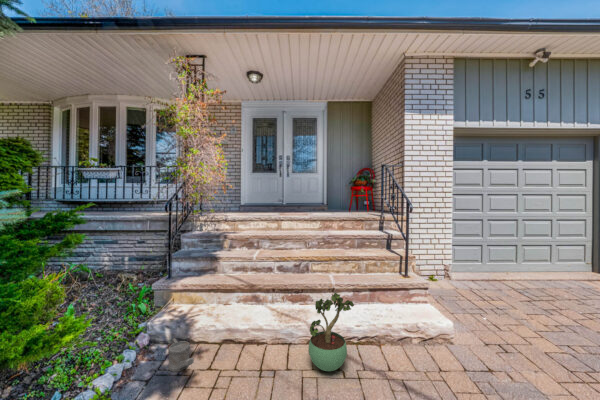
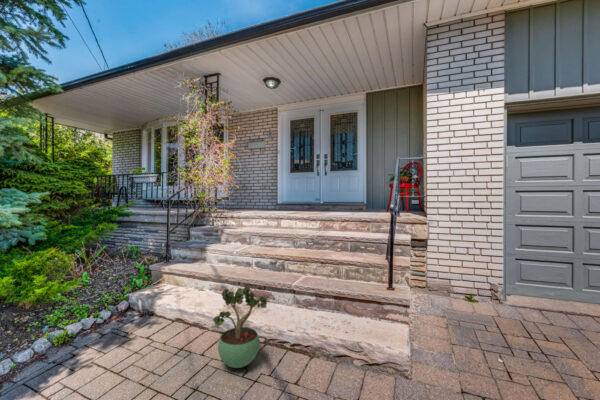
watering can: present [168,338,194,372] -> none [119,310,141,337]

